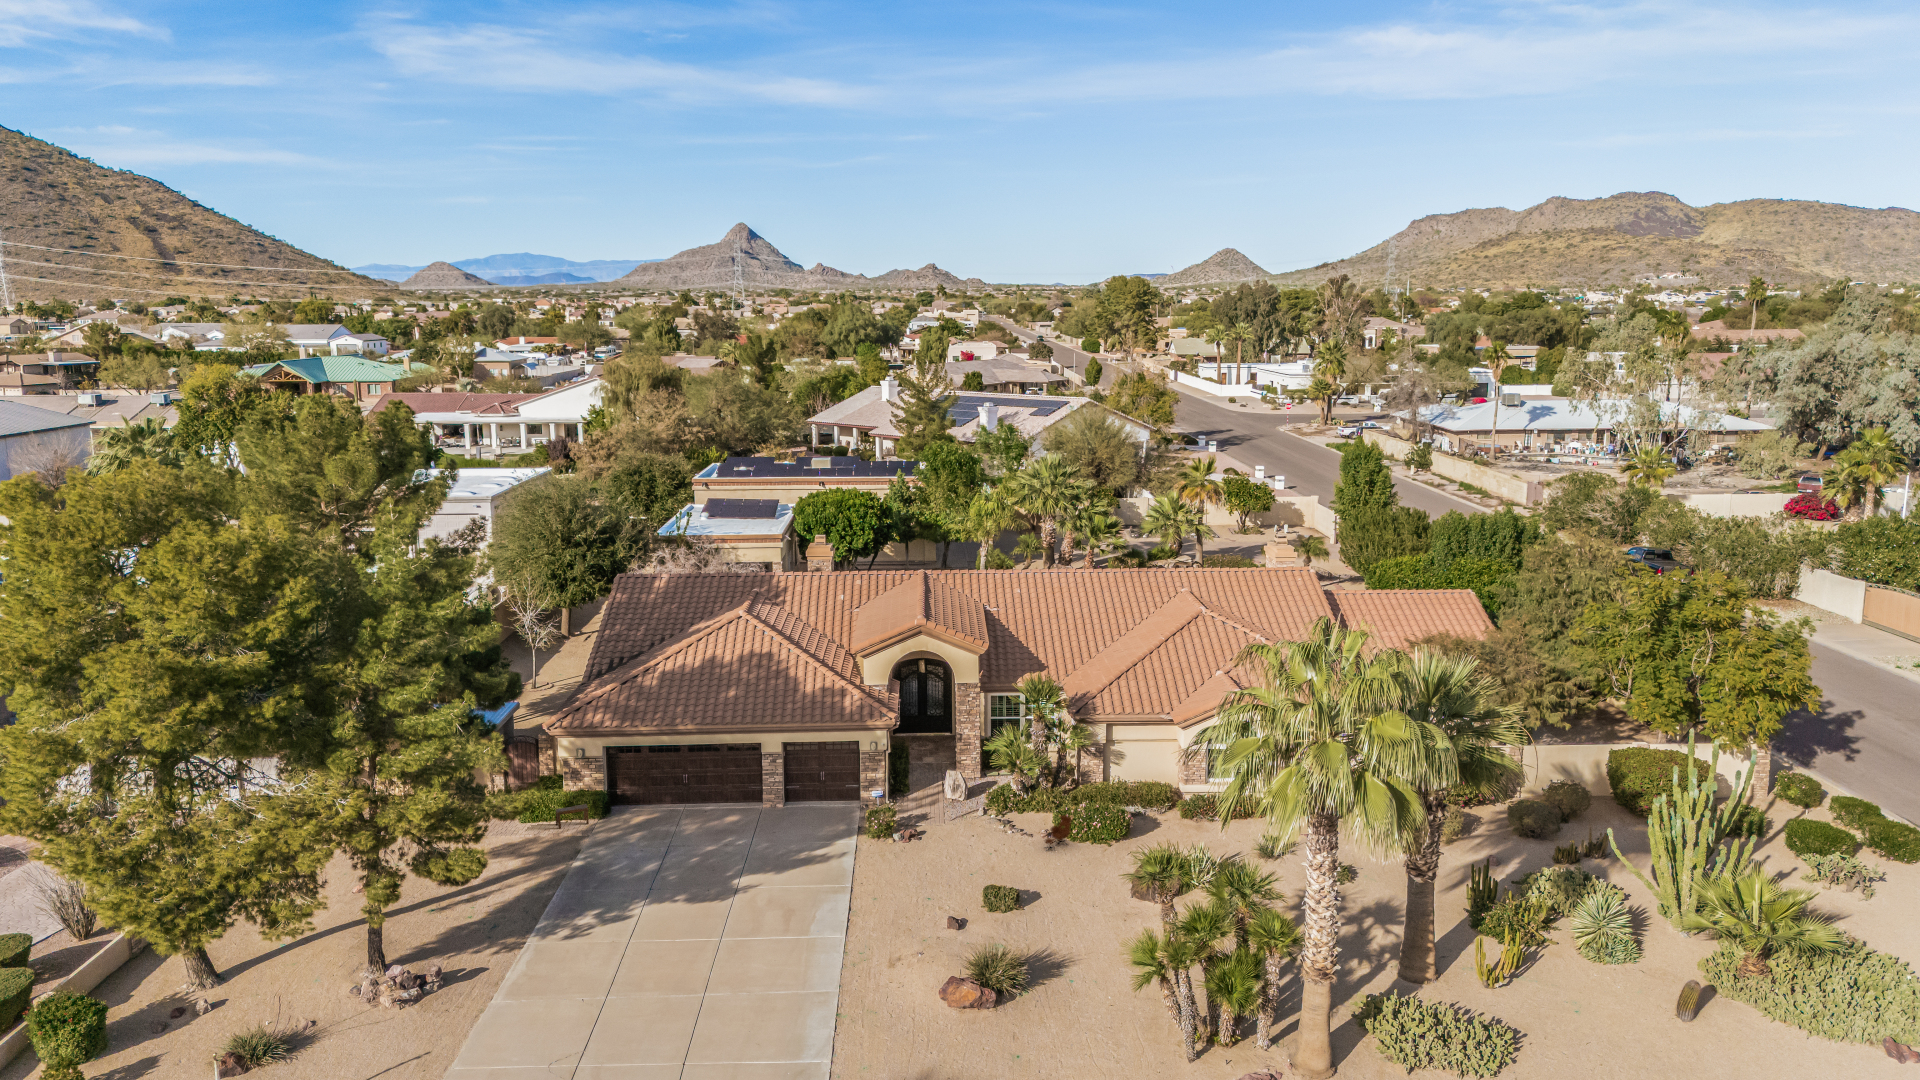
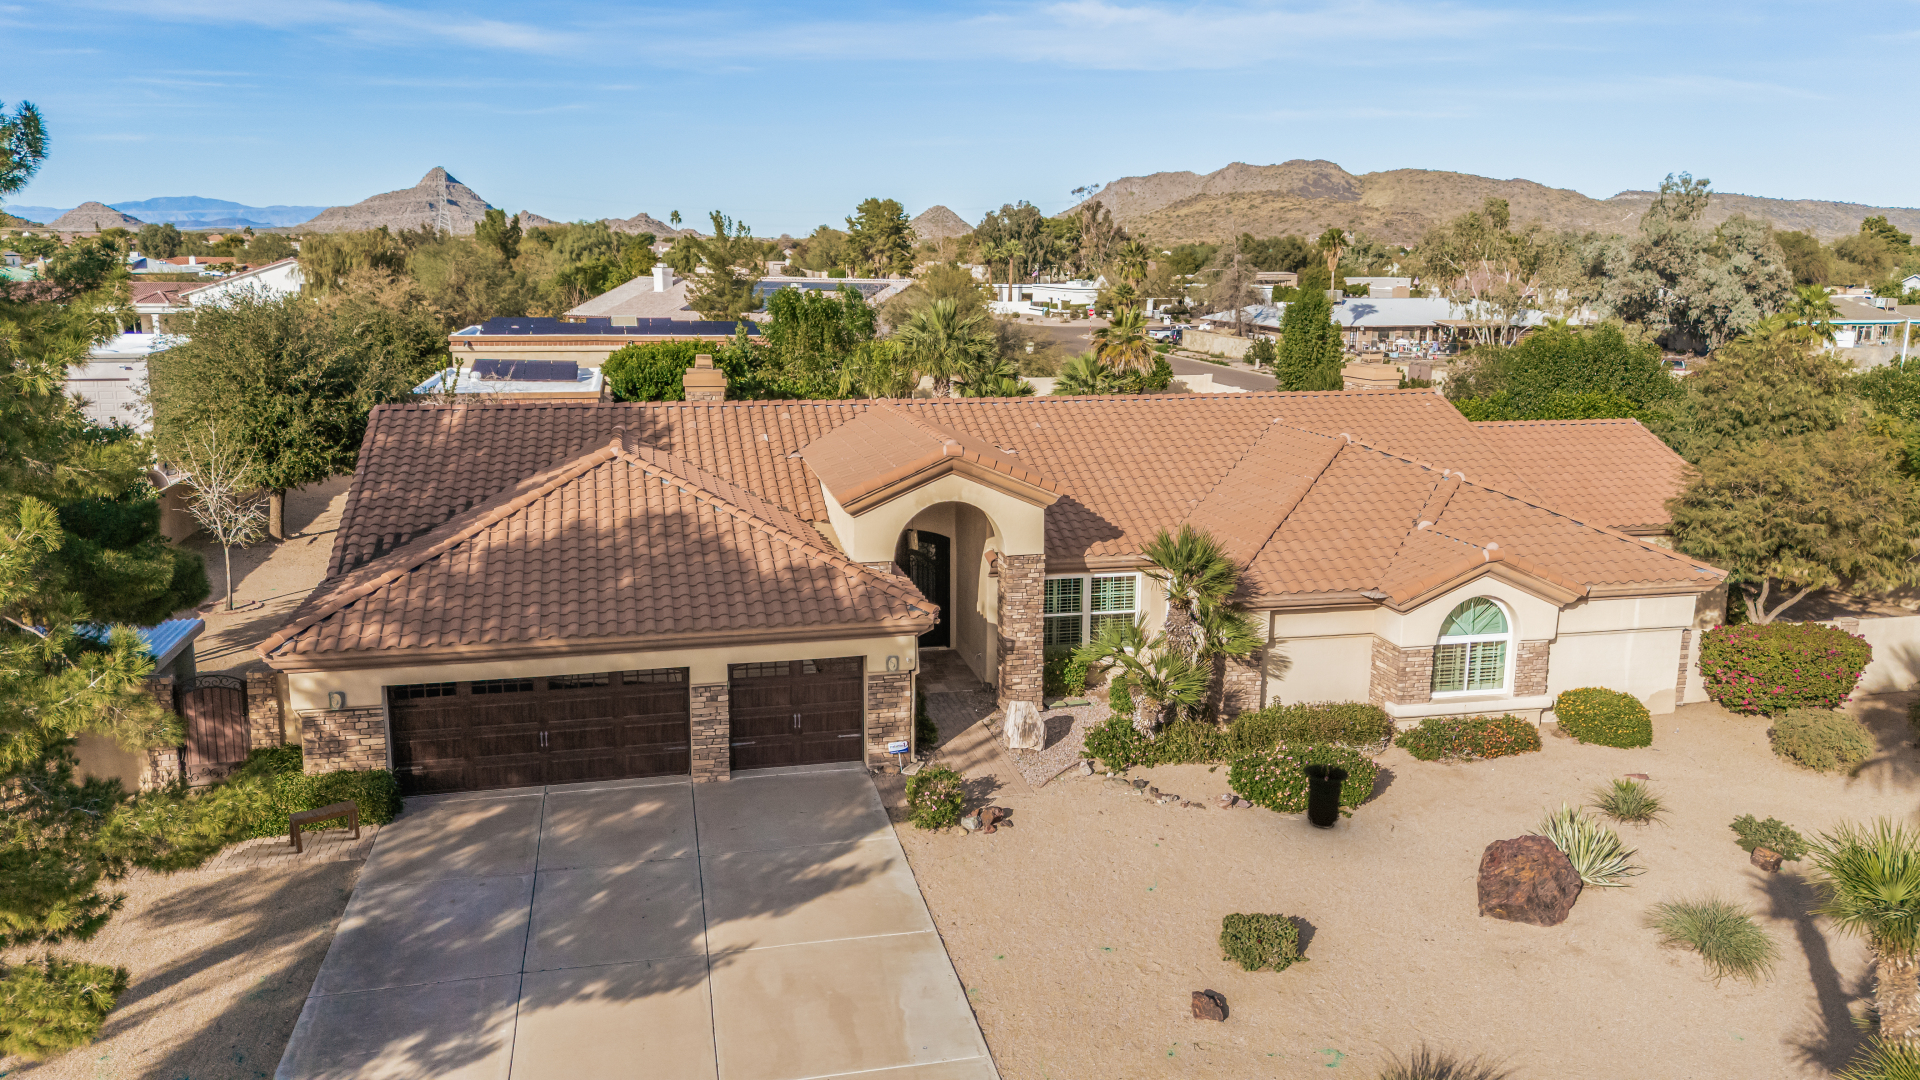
lounge chair: present [1045,815,1072,848] -> none [1229,765,1272,831]
trash can: none [1086,816,1112,854] -> present [1303,764,1349,828]

